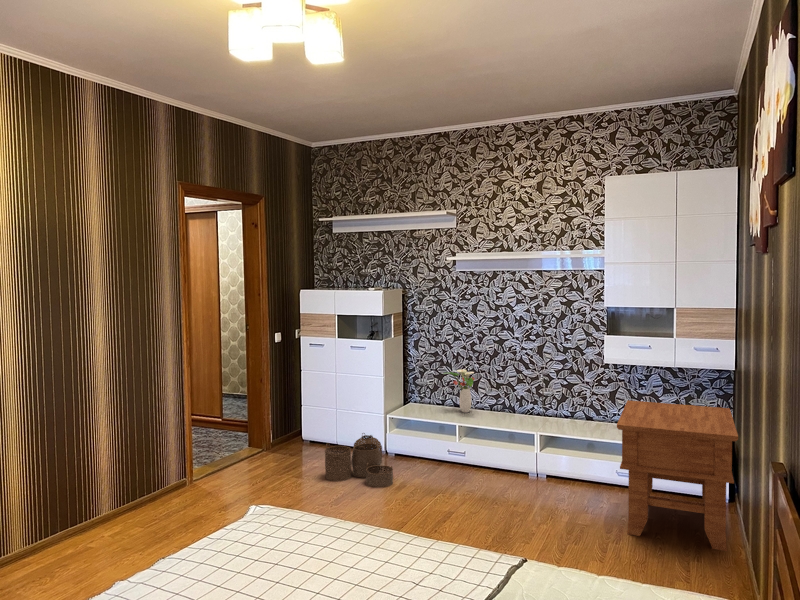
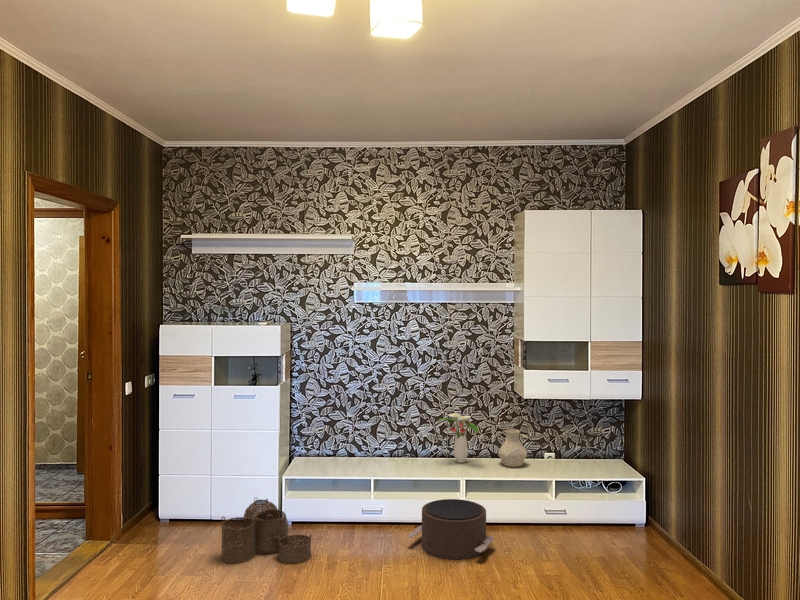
flower arrangement: present [444,369,475,413] -> present [438,413,479,463]
vase: none [584,393,613,430] -> present [498,429,527,467]
side table: present [617,400,738,551] -> none [553,435,685,574]
pouf: none [476,452,555,506] -> present [408,499,494,559]

